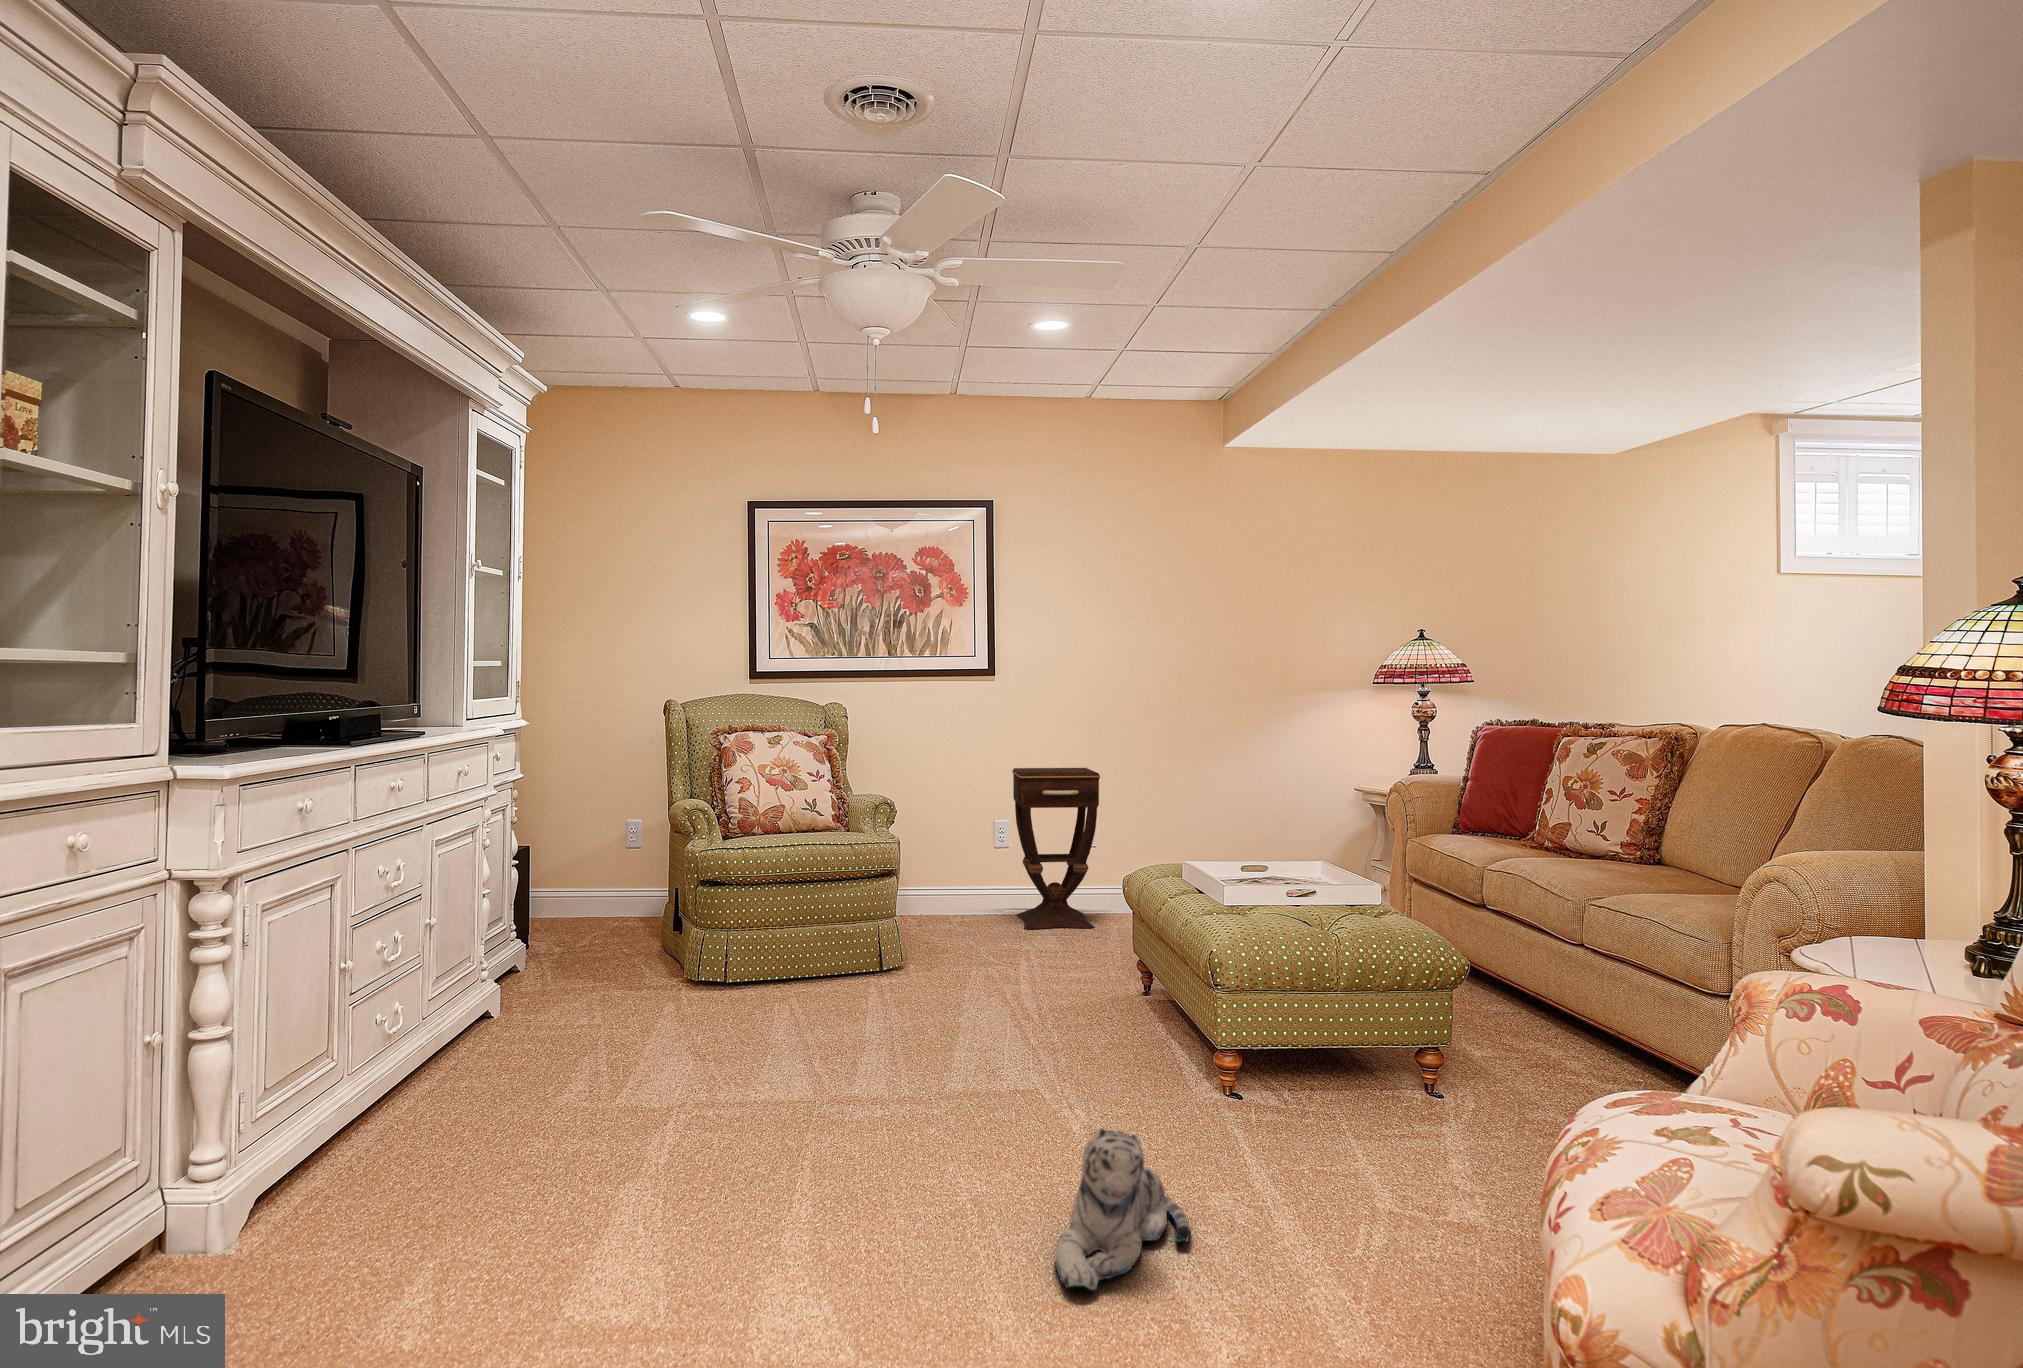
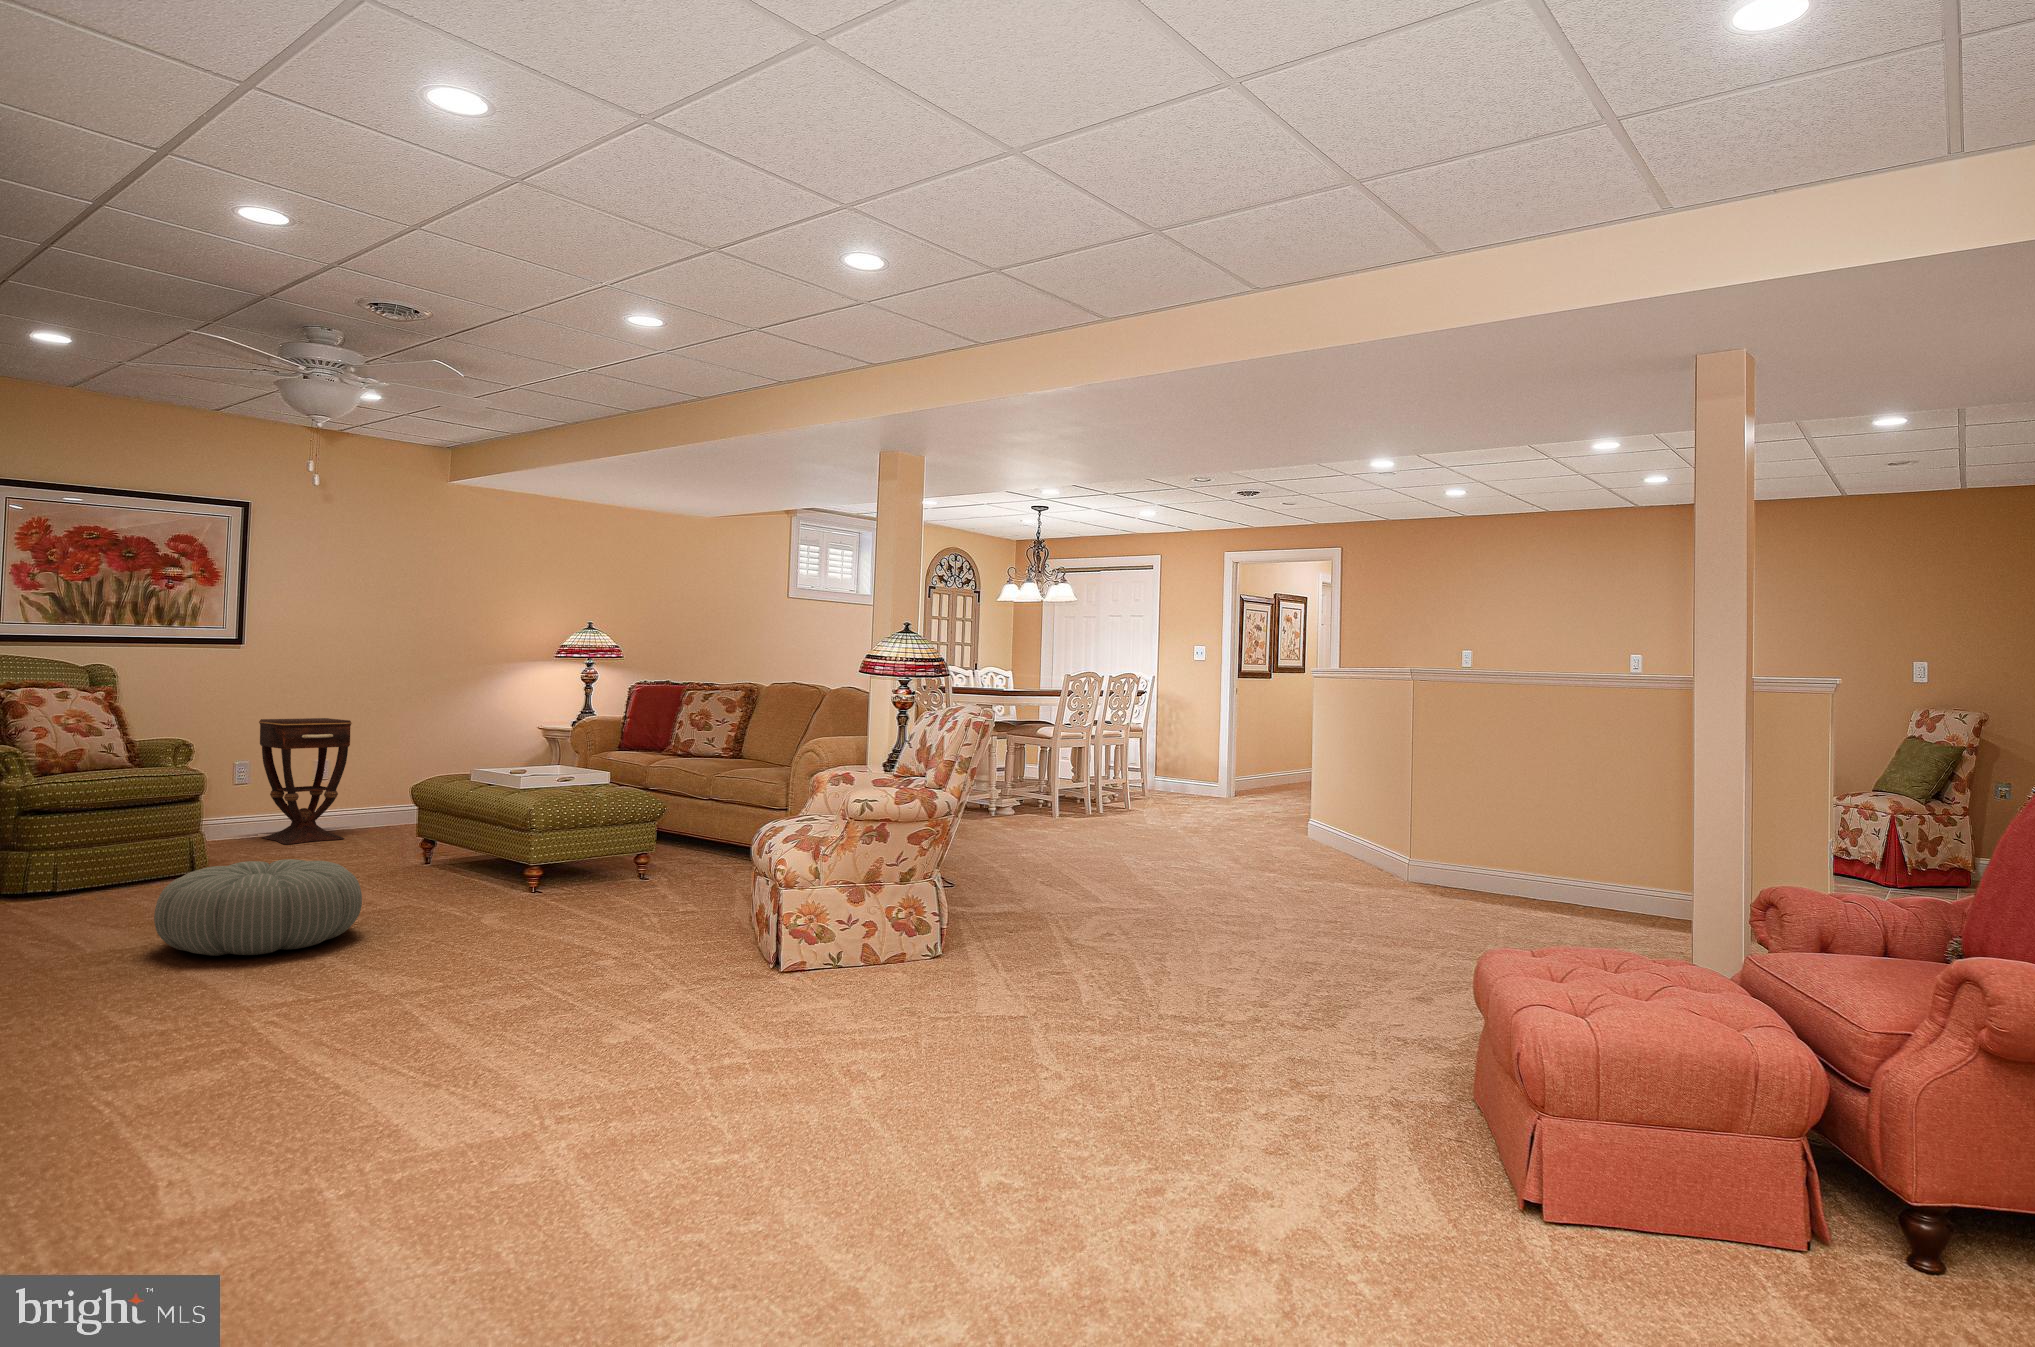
pouf: none [625,1003,897,1175] -> present [154,859,362,956]
plush toy: present [1054,1128,1191,1290] -> none [513,876,578,947]

